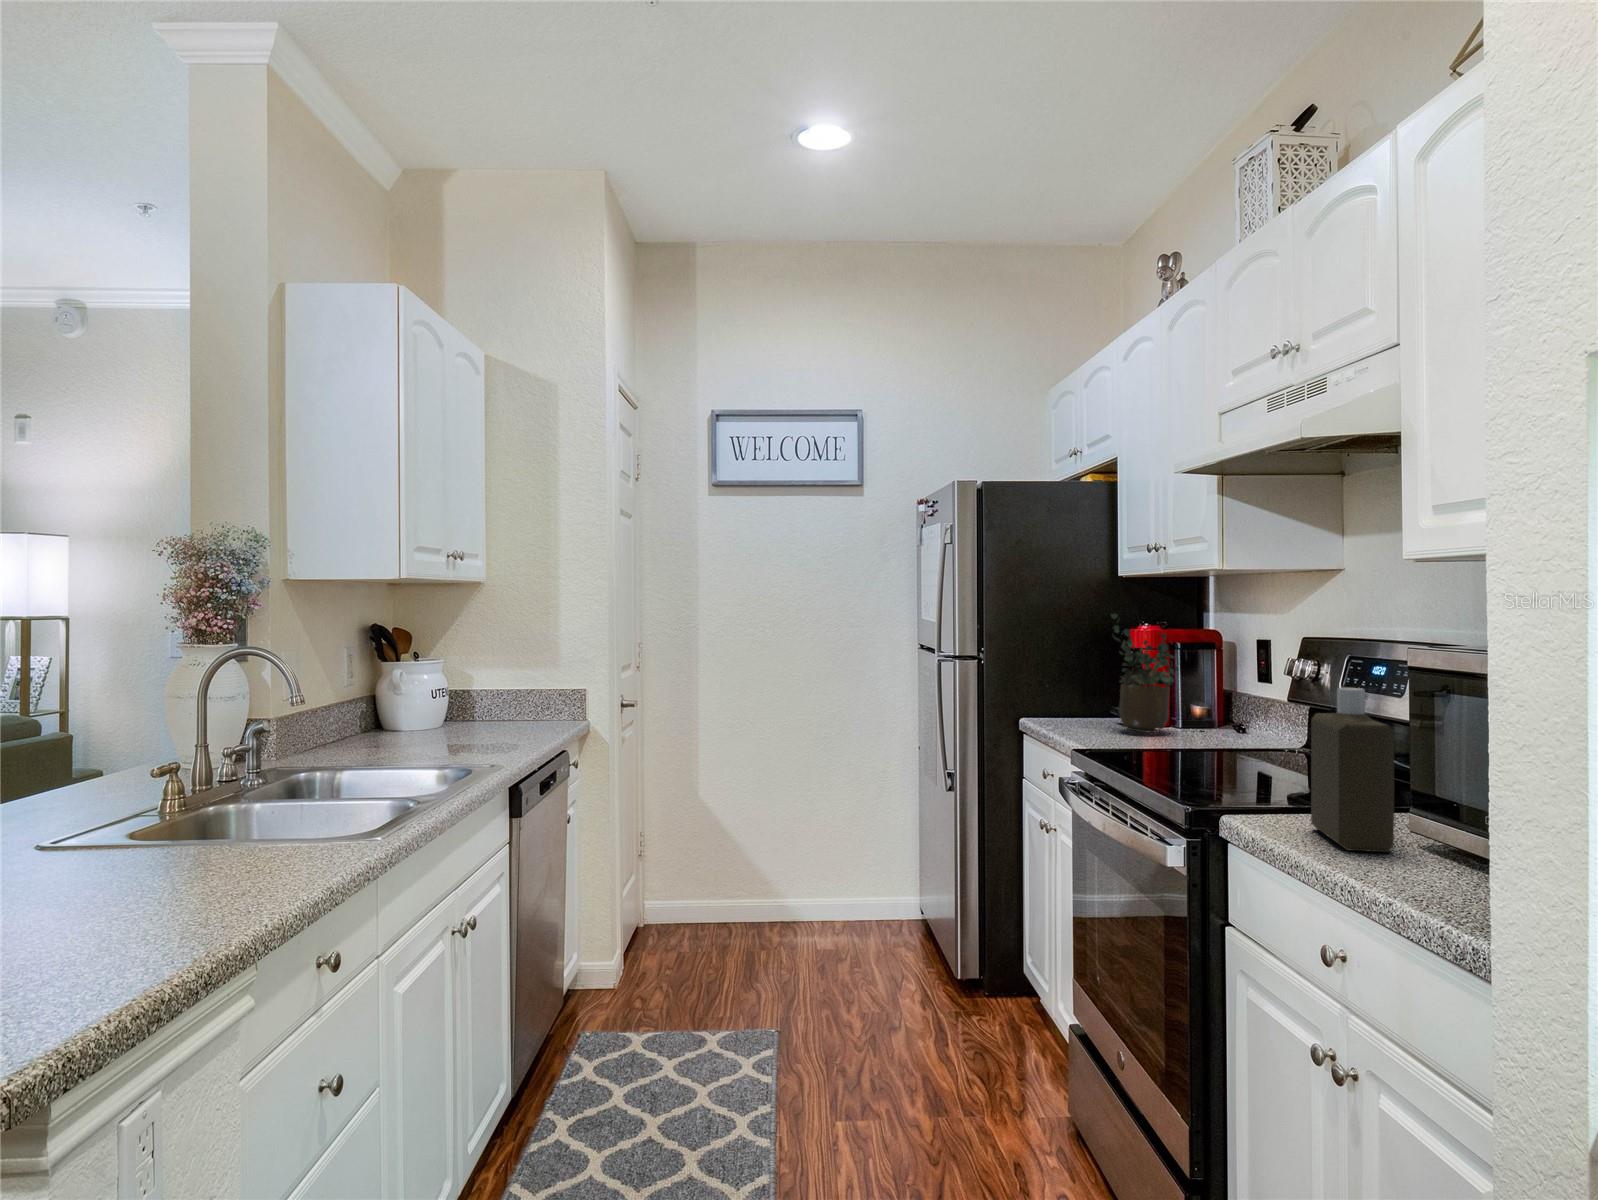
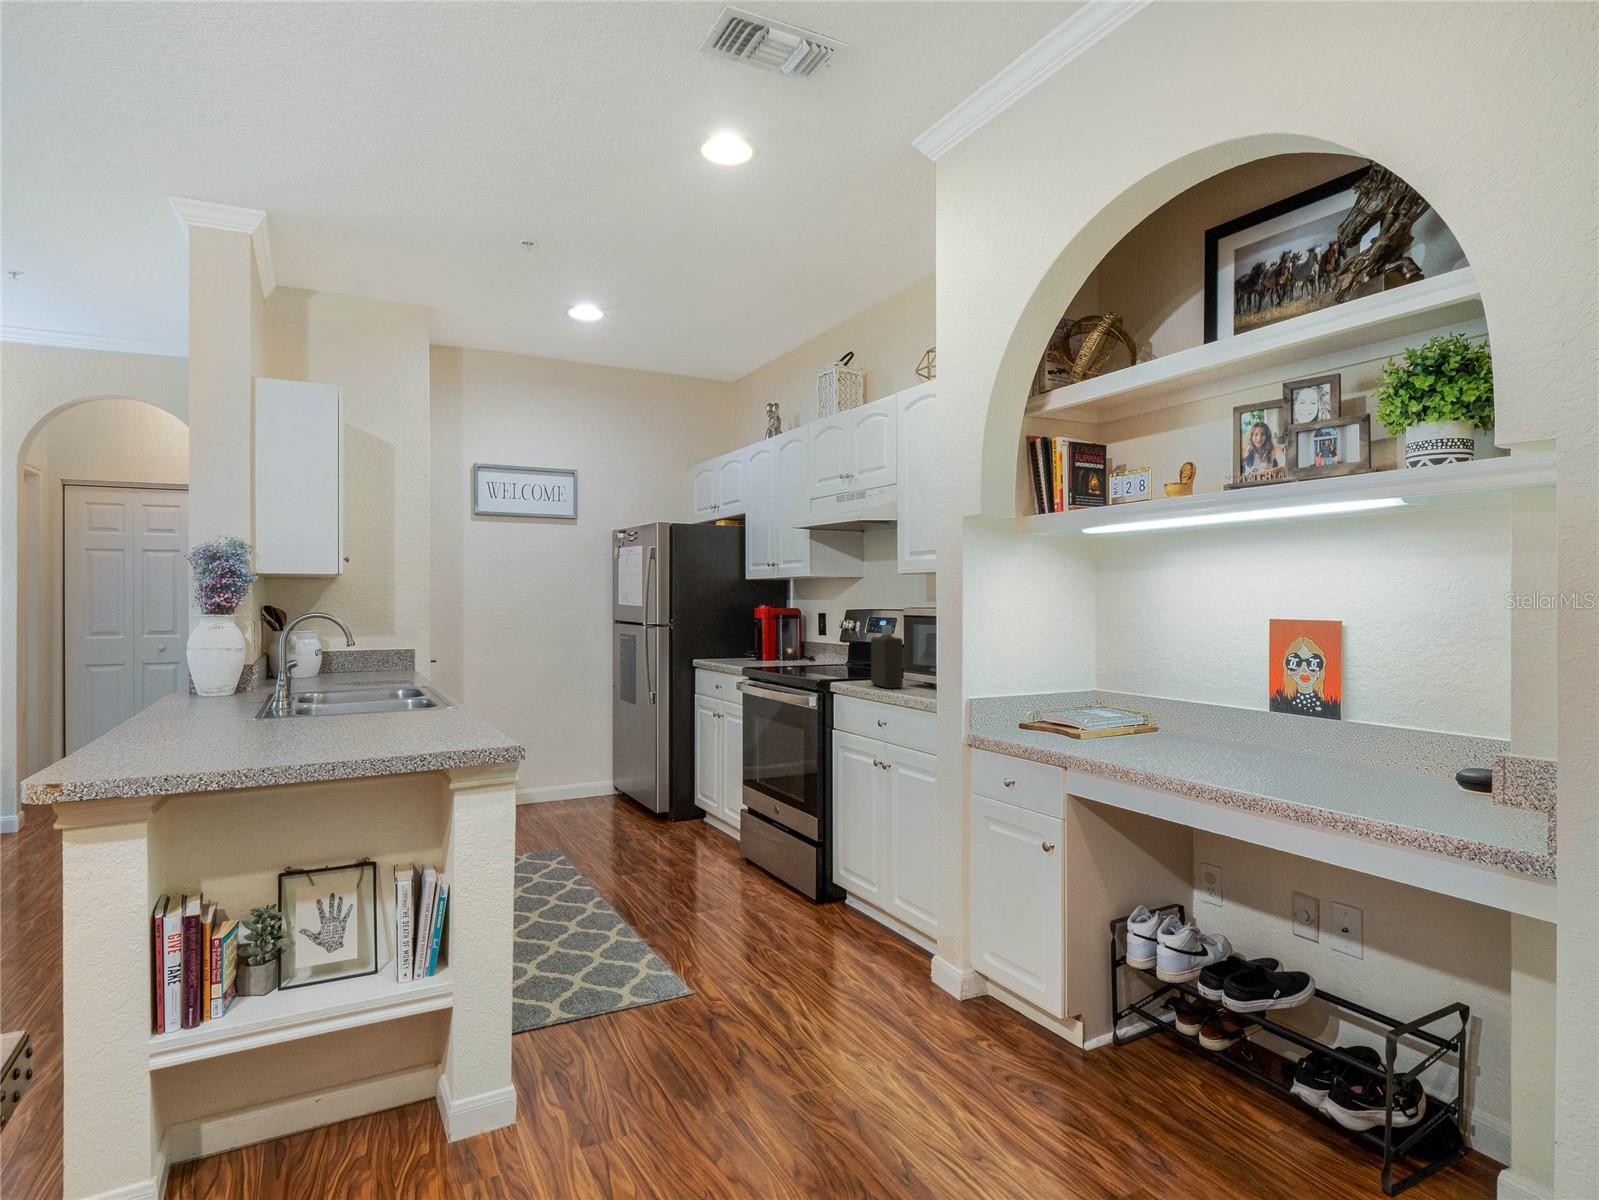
potted plant: present [1111,614,1178,733] -> none [749,600,785,663]

